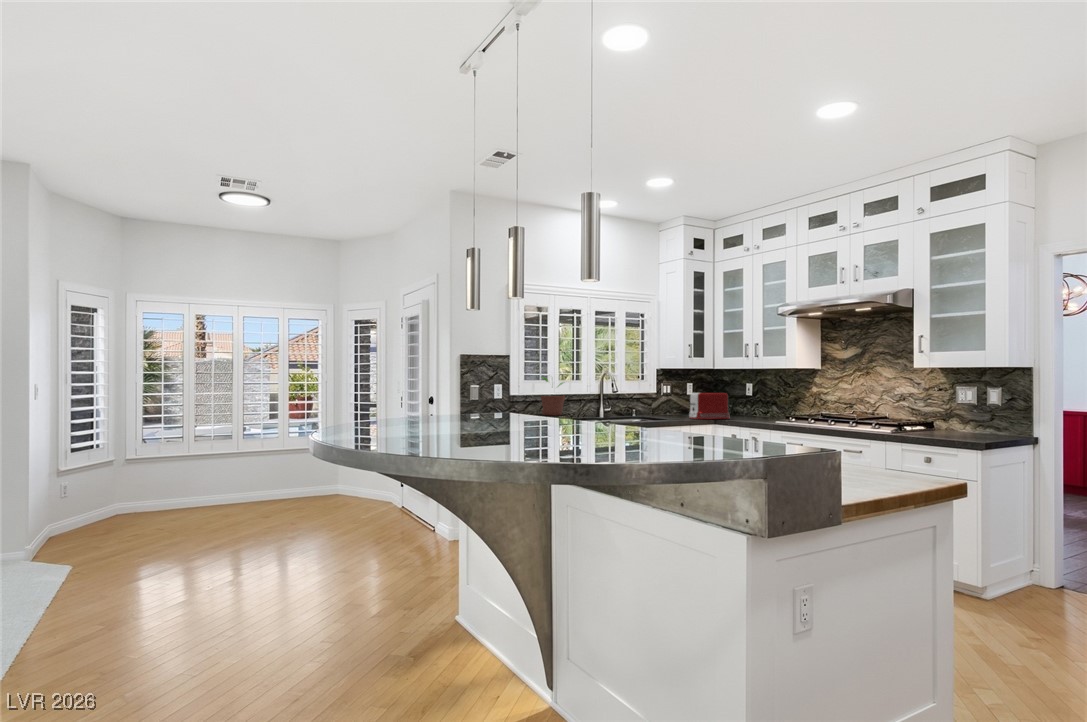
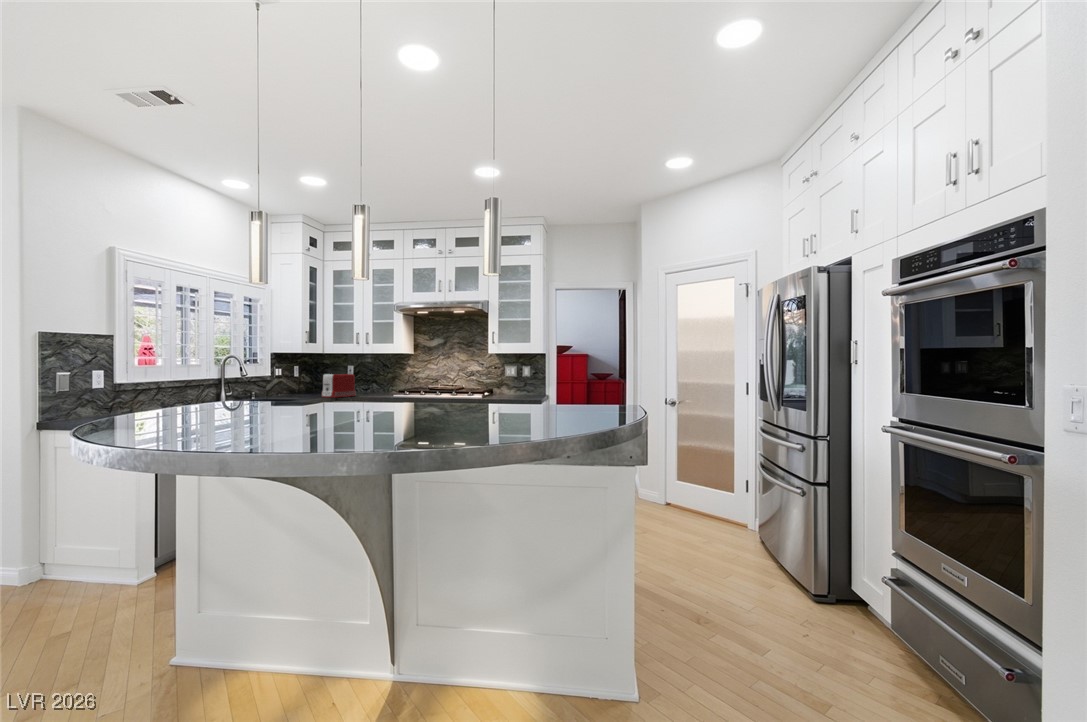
potted plant: present [541,377,565,415] -> none [149,354,188,404]

